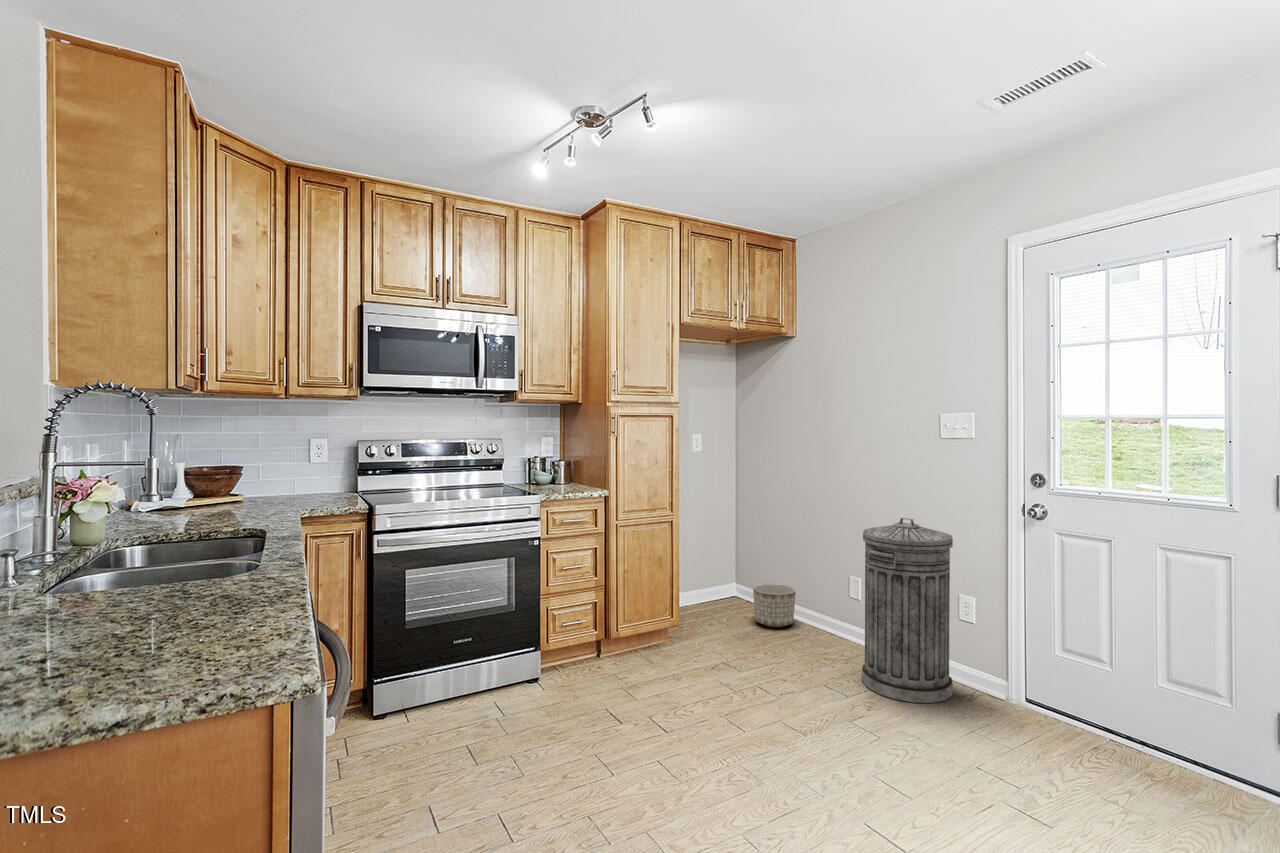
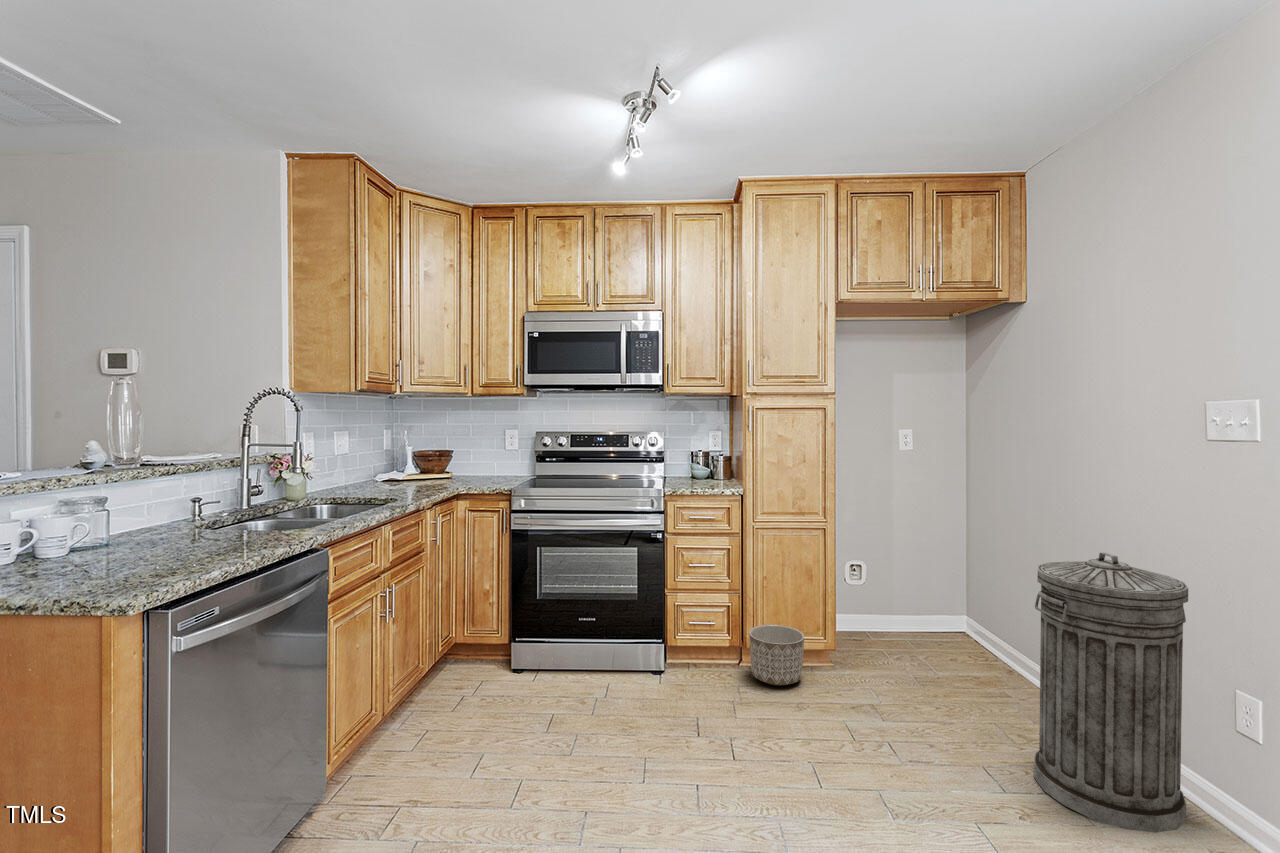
planter: present [753,583,796,627] -> present [749,625,804,686]

